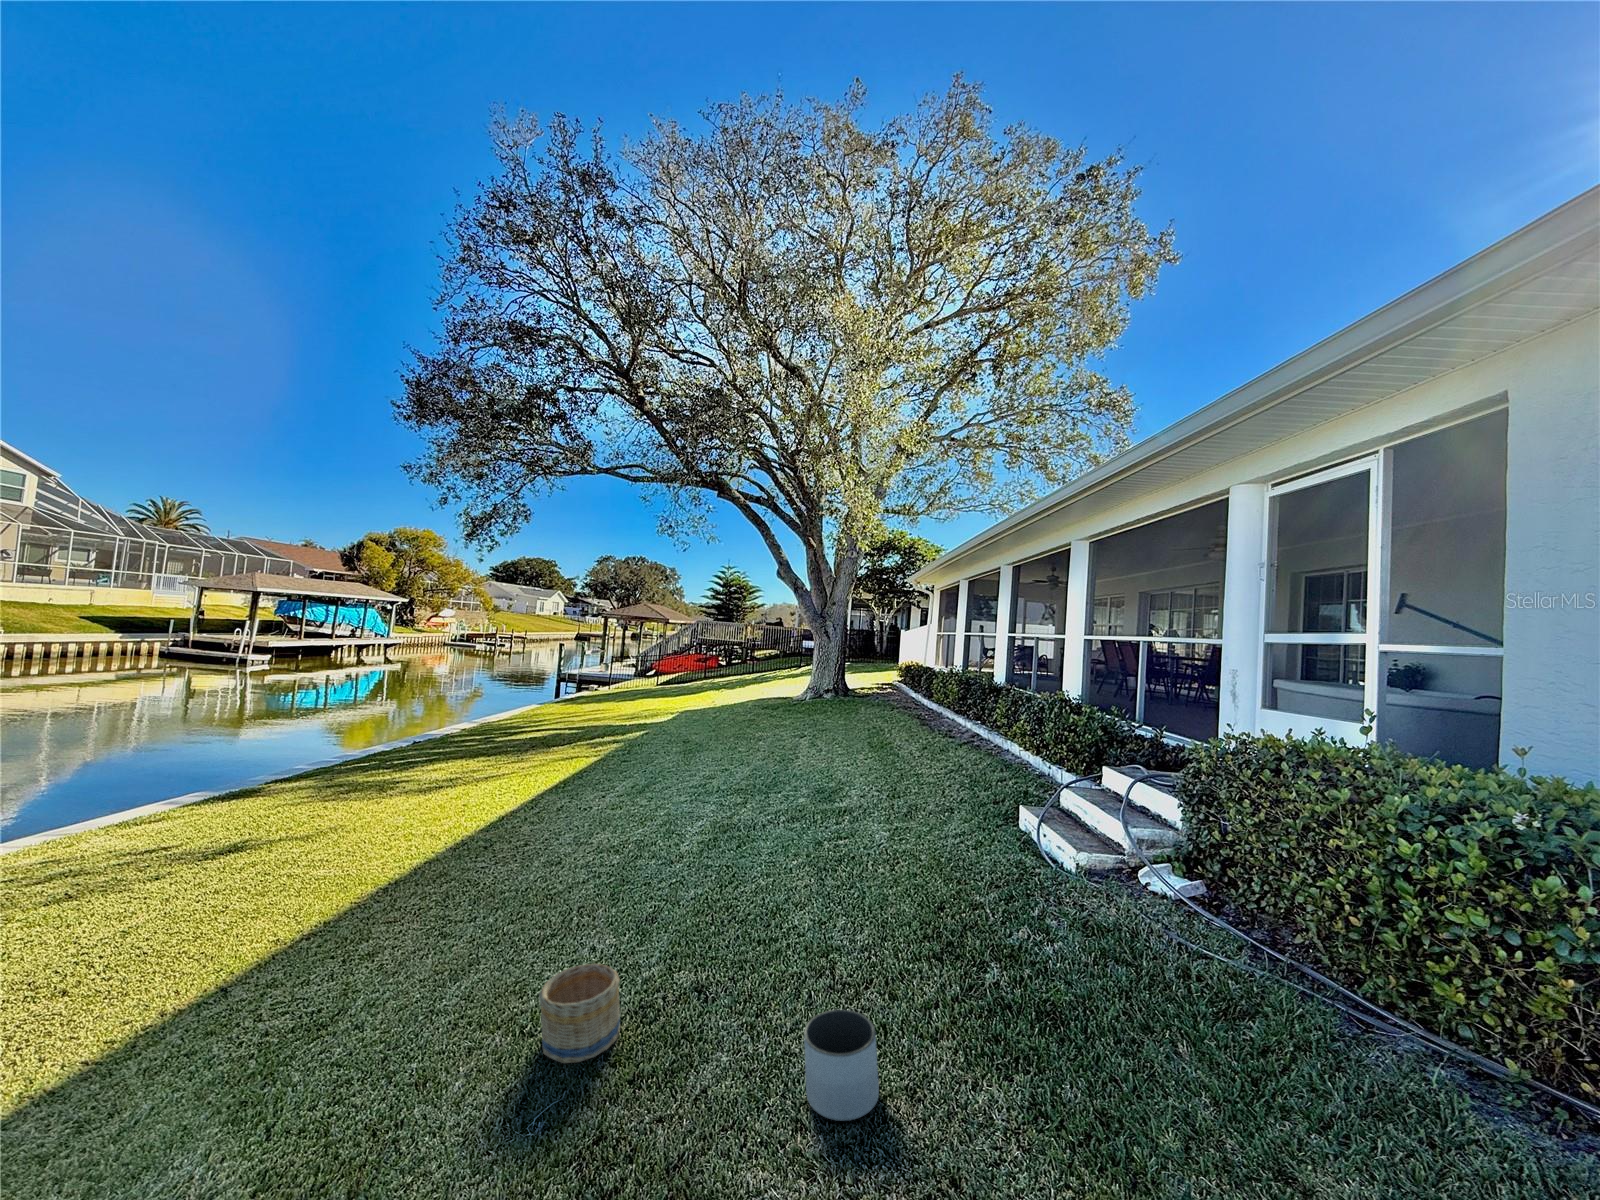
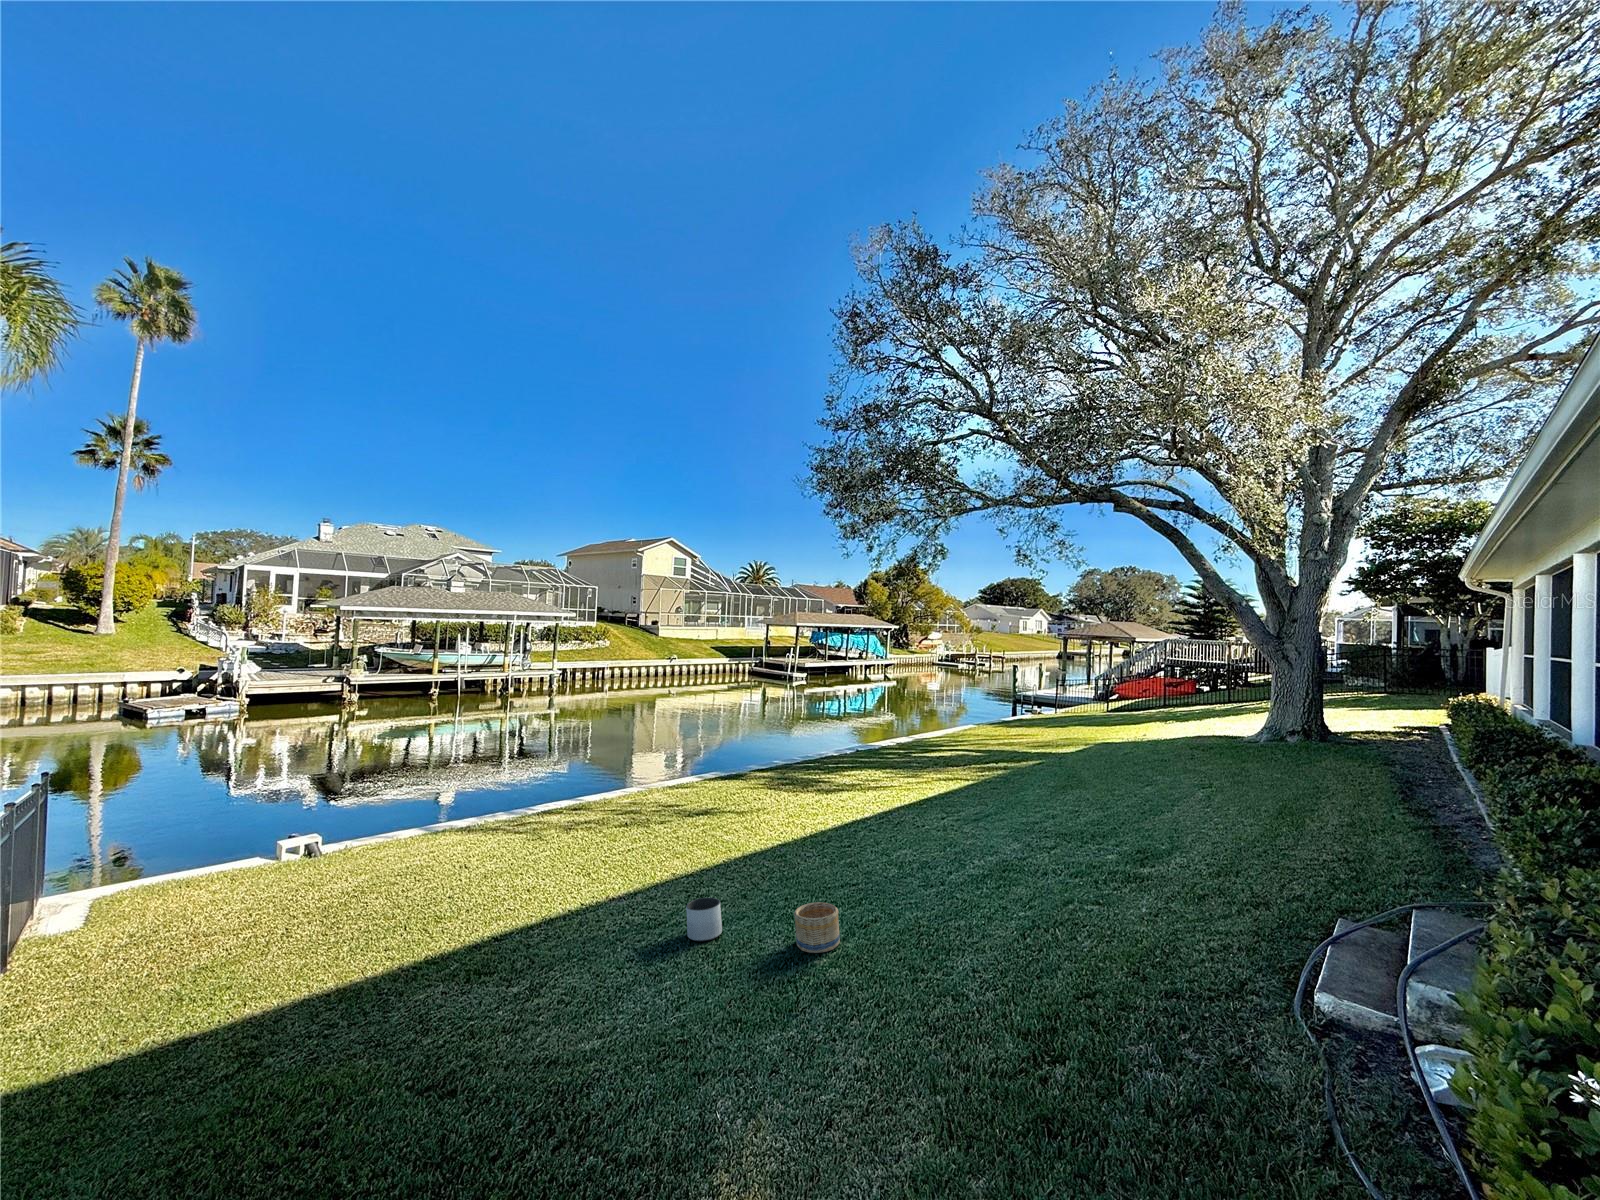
planter: present [804,1010,879,1121] -> present [686,898,722,942]

